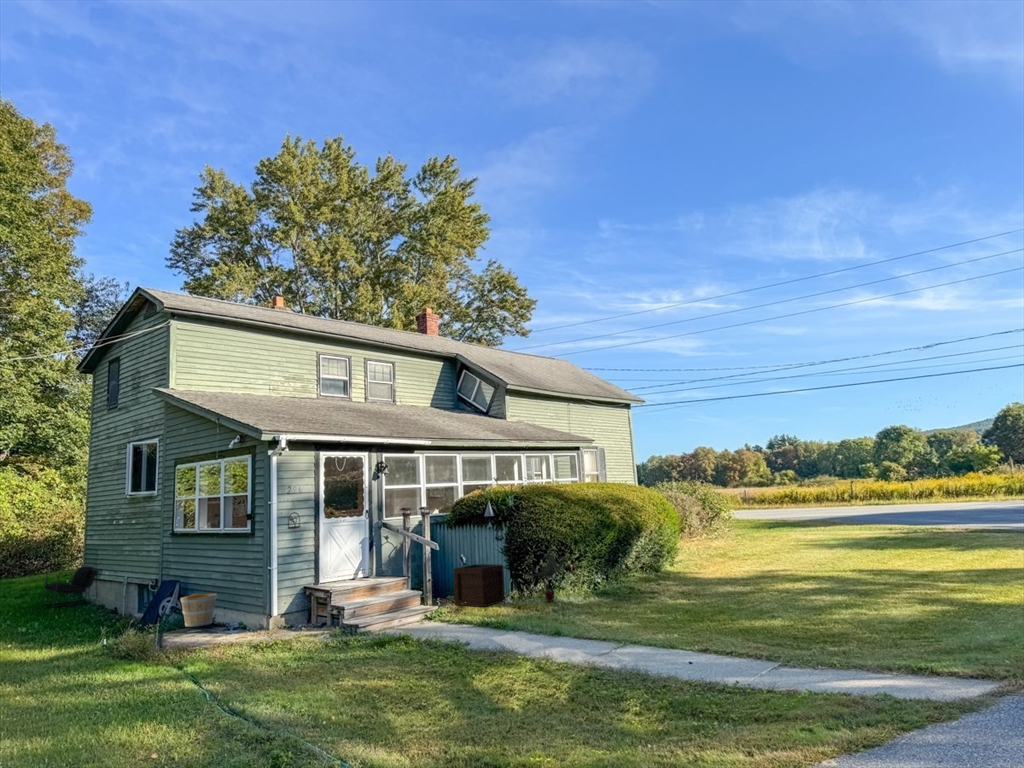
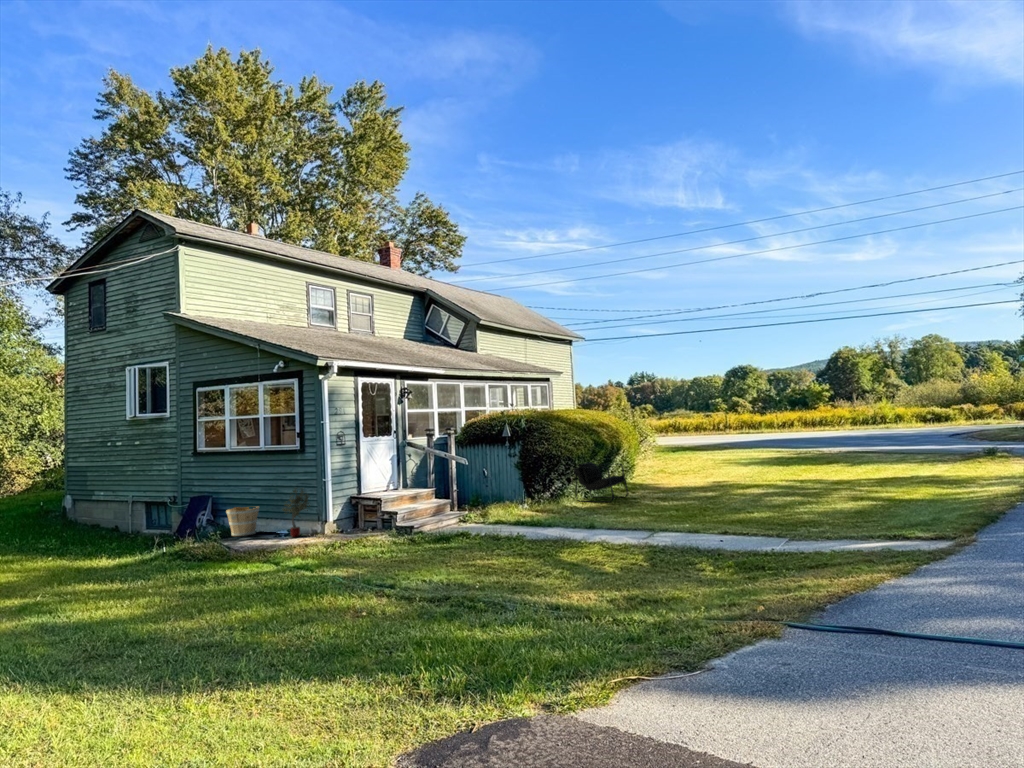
potted tree: present [531,553,565,602] -> present [282,488,310,537]
wooden crate: present [453,564,505,607] -> none [474,477,518,512]
armchair: present [41,566,99,606] -> present [574,462,629,502]

